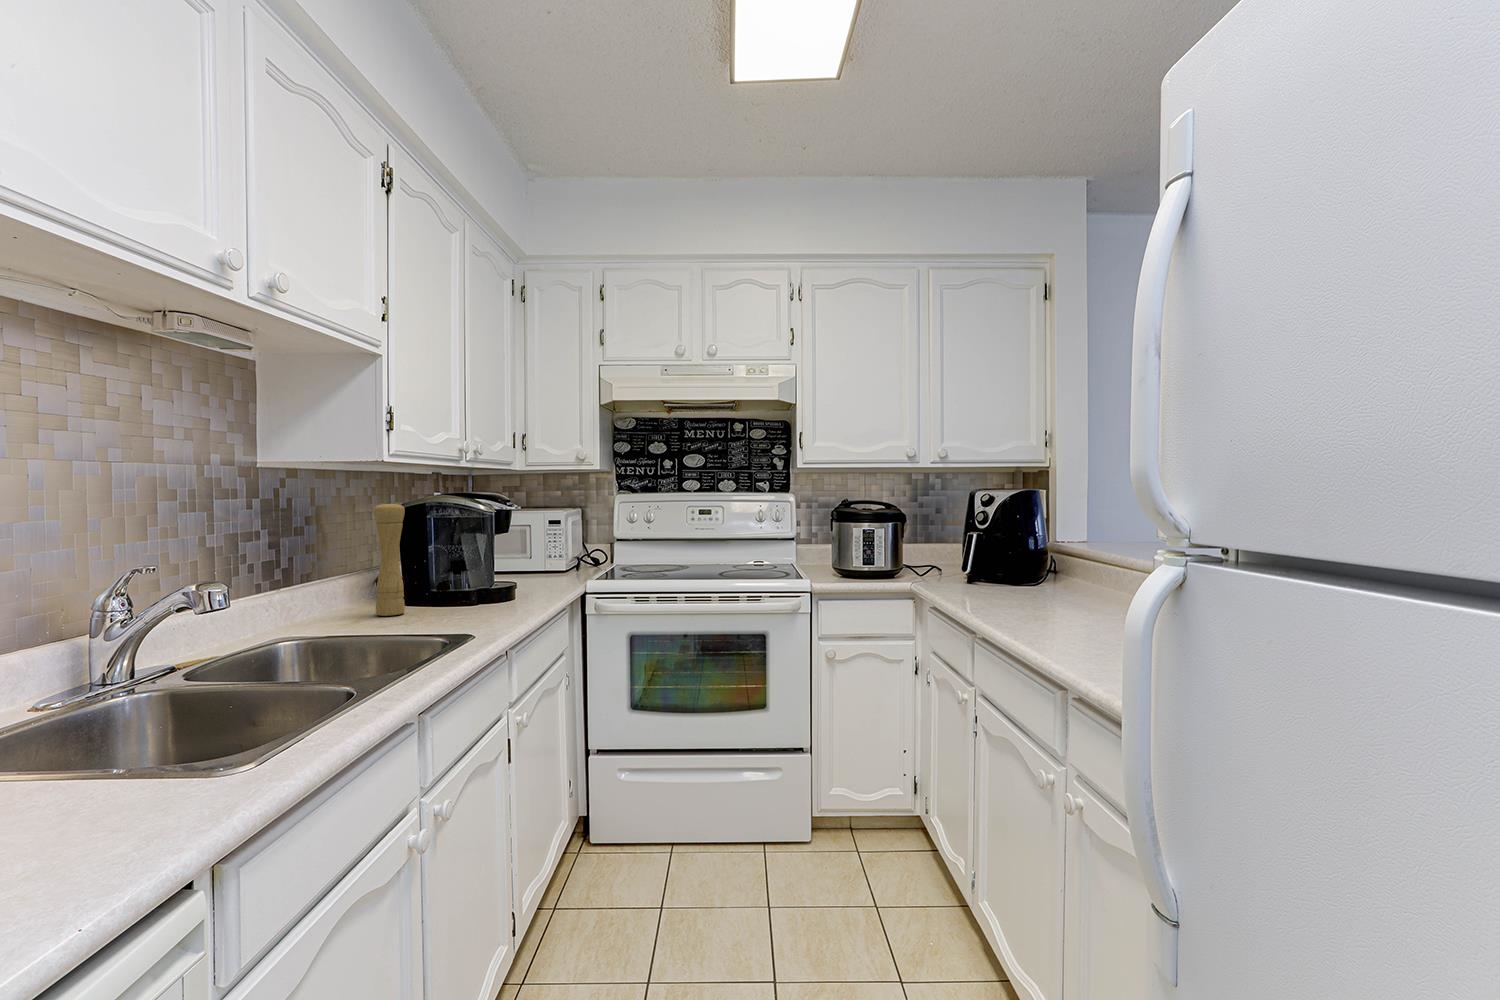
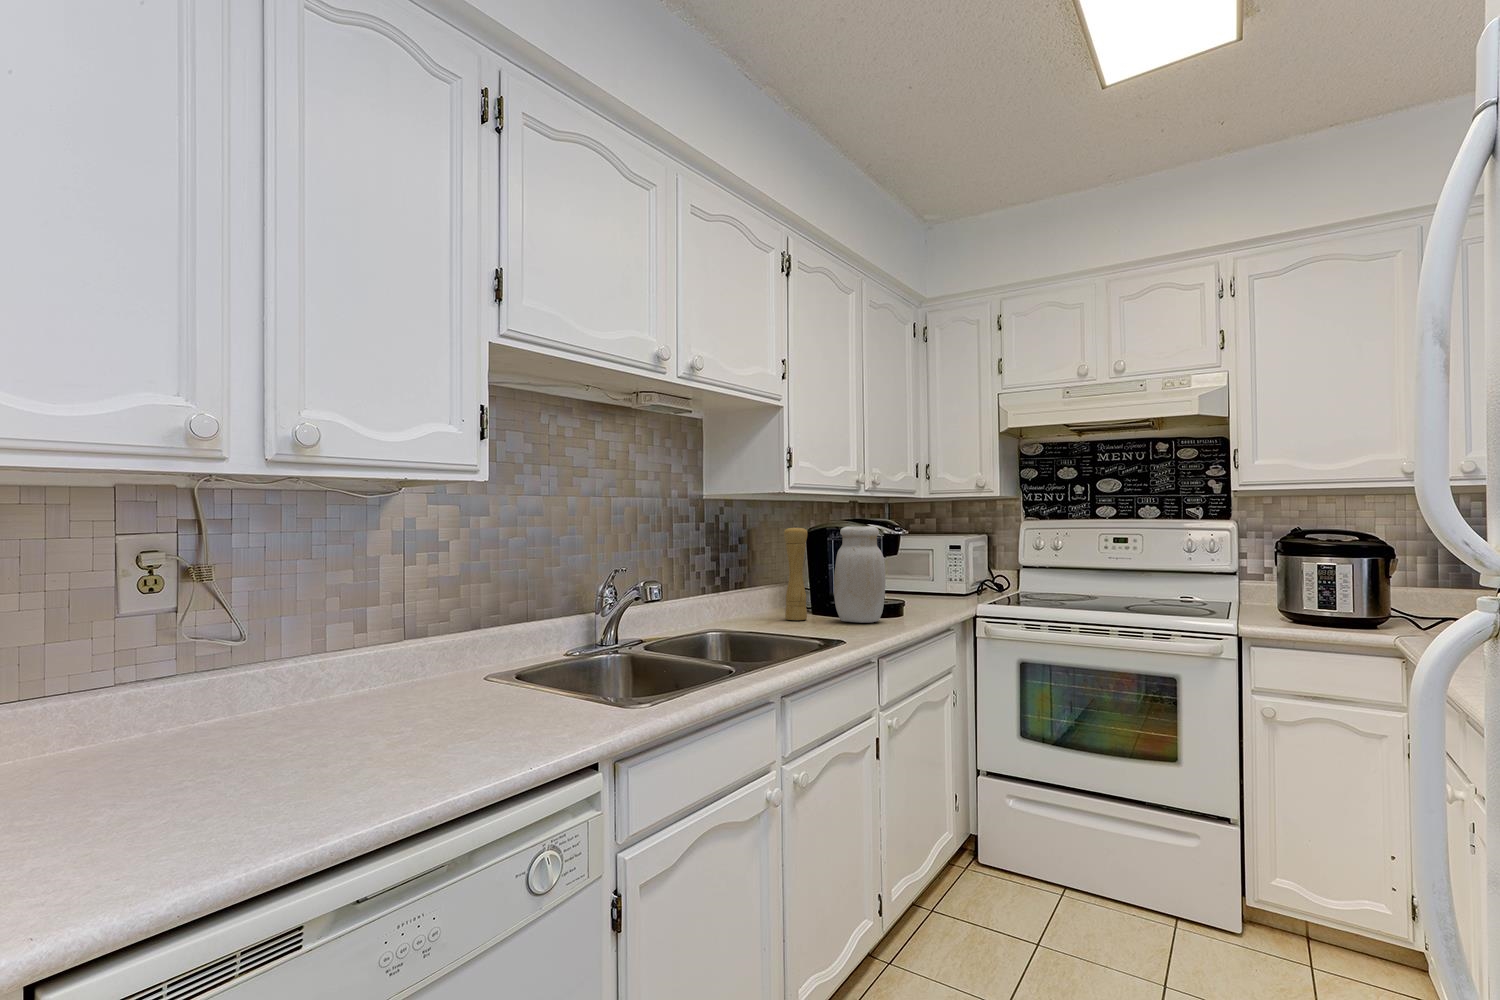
jar: none [440,501,502,611] -> present [834,526,885,623]

